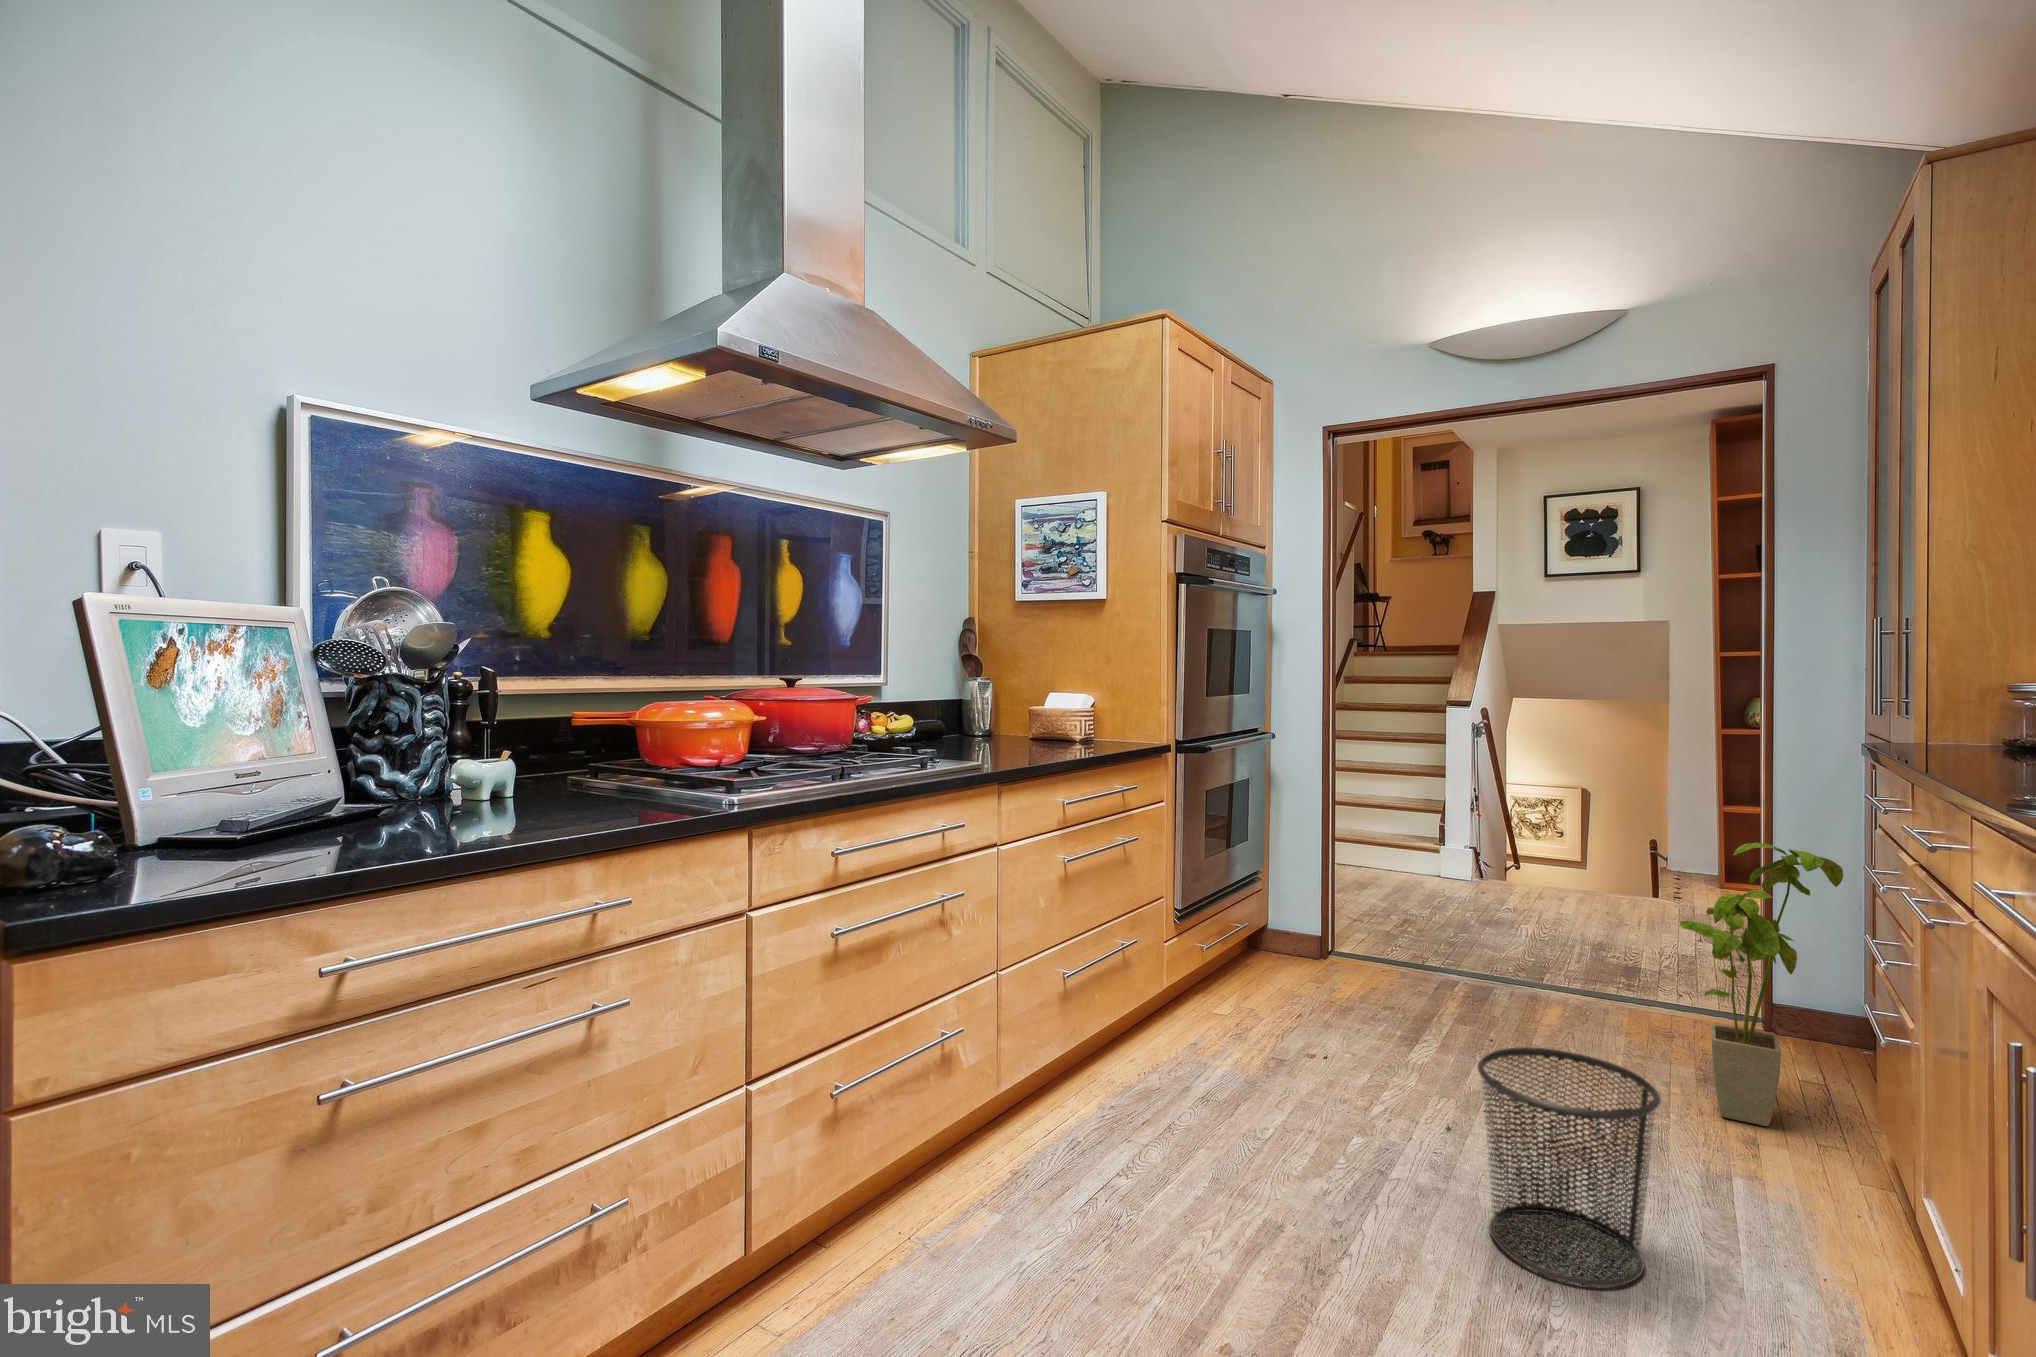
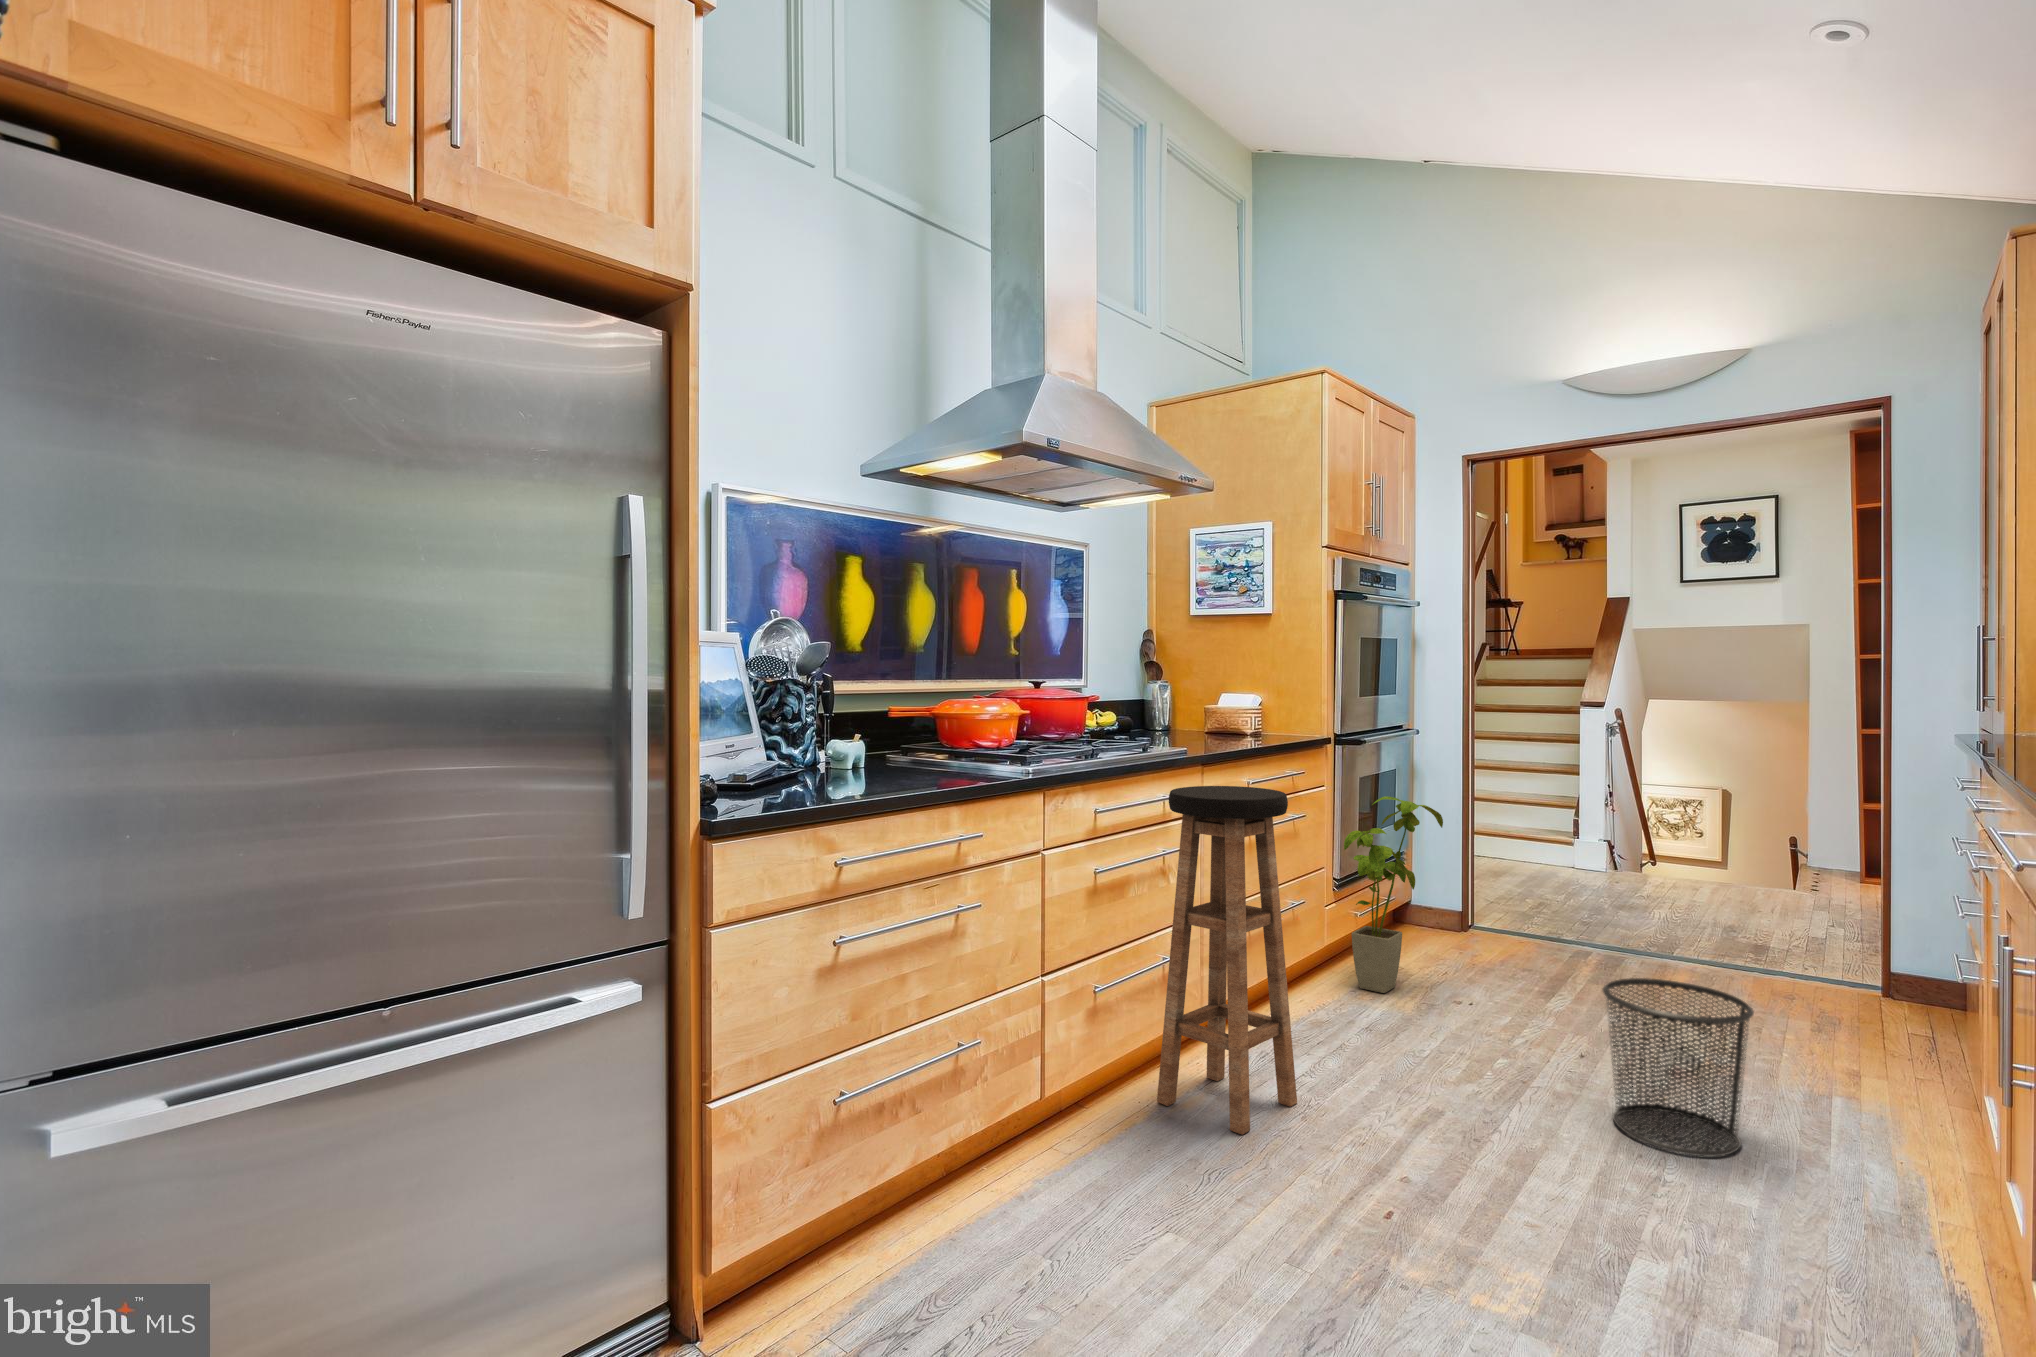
bar stool: none [920,812,1102,1284] -> present [1157,786,1297,1135]
house plant: present [1680,843,1843,1126] -> present [1344,796,1443,993]

